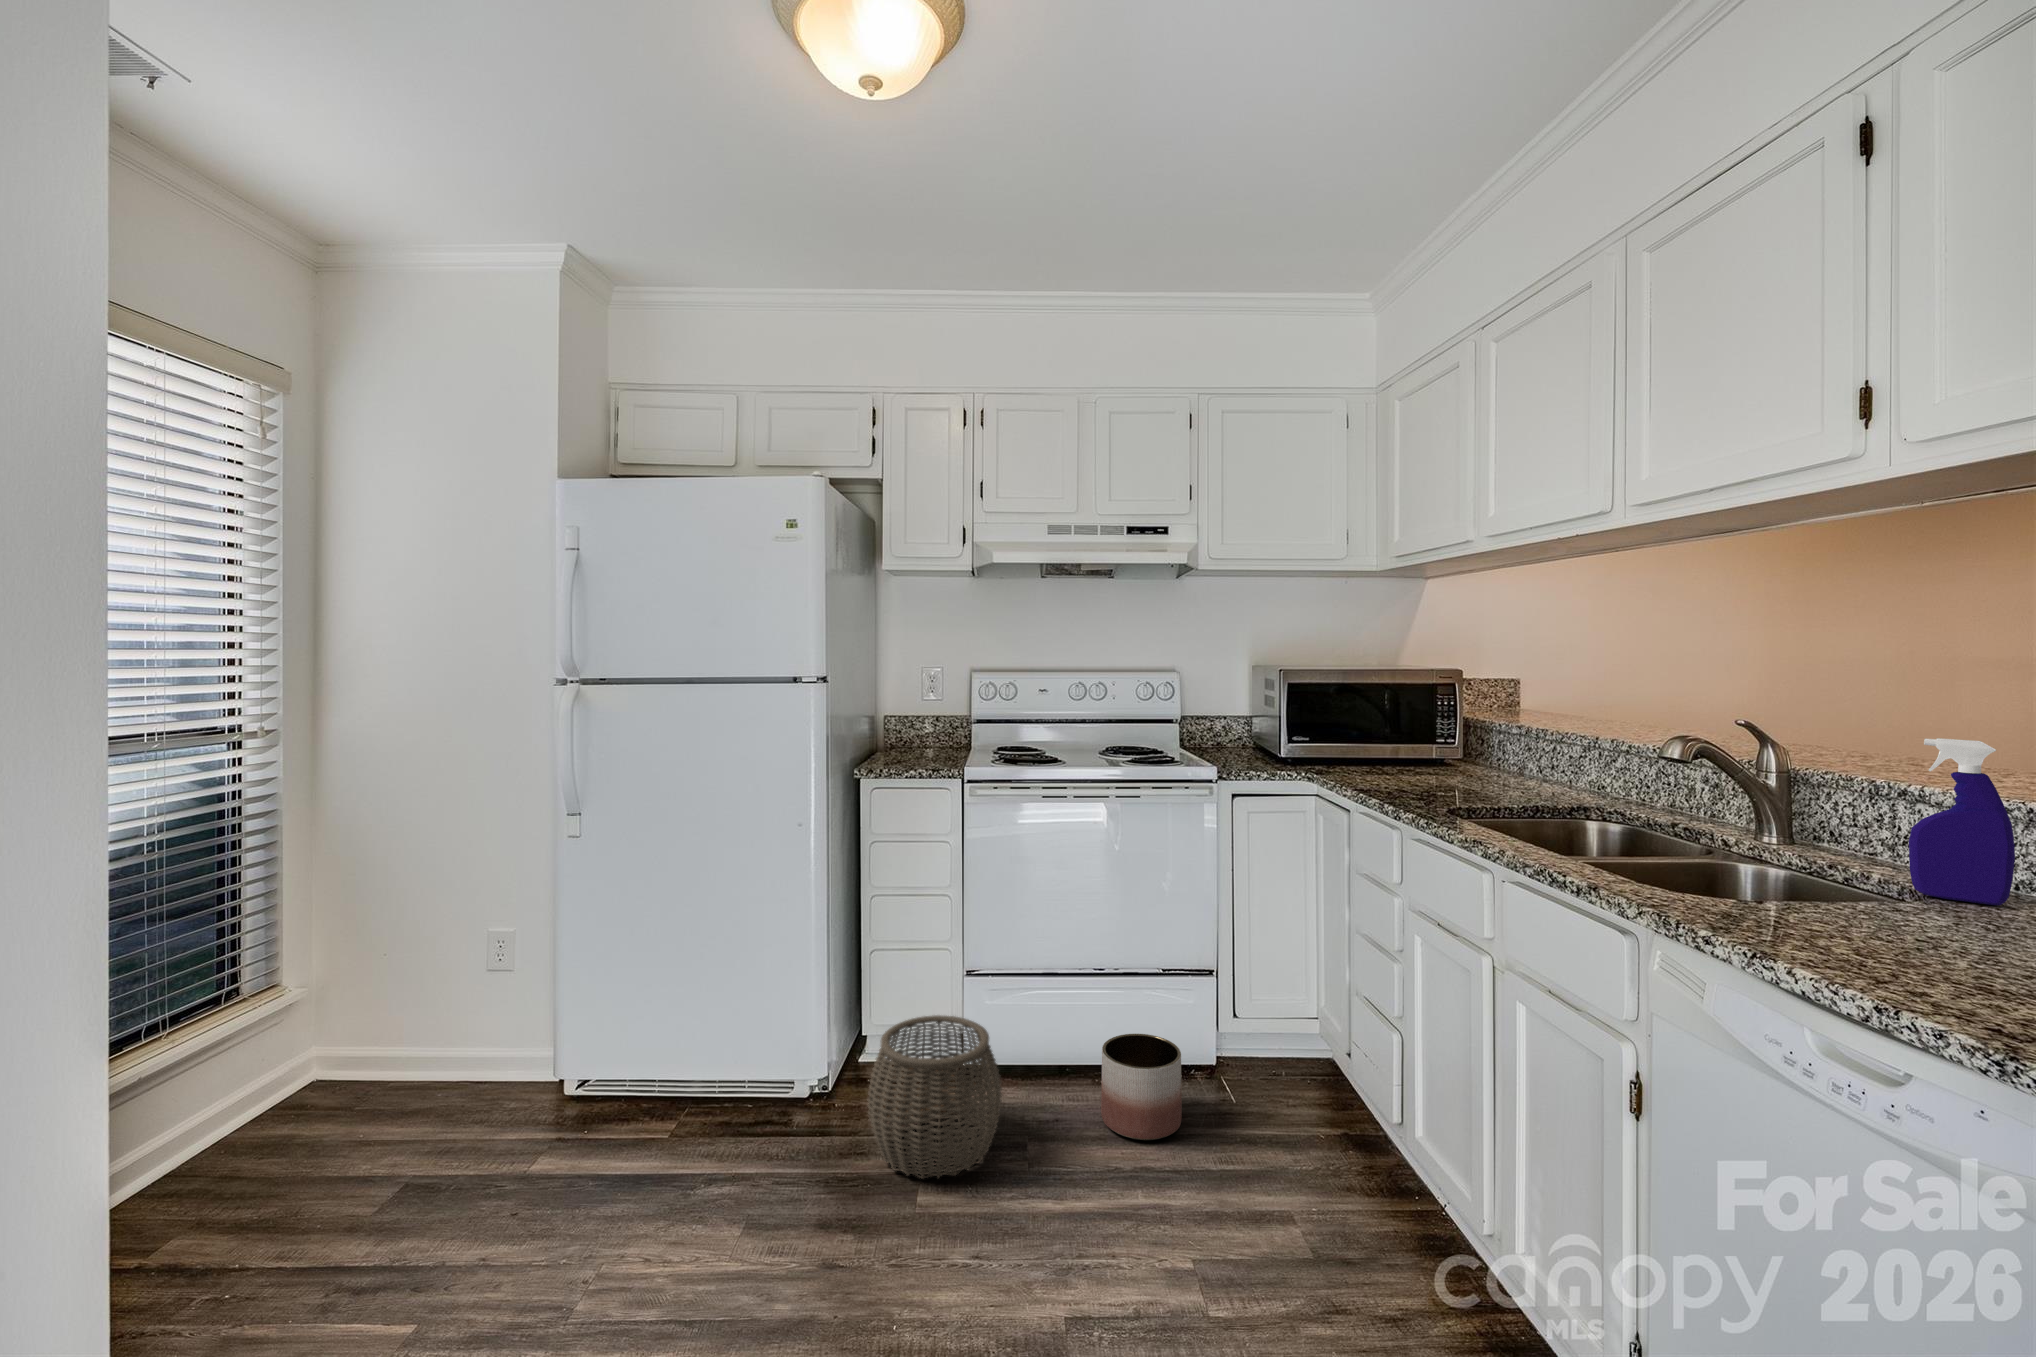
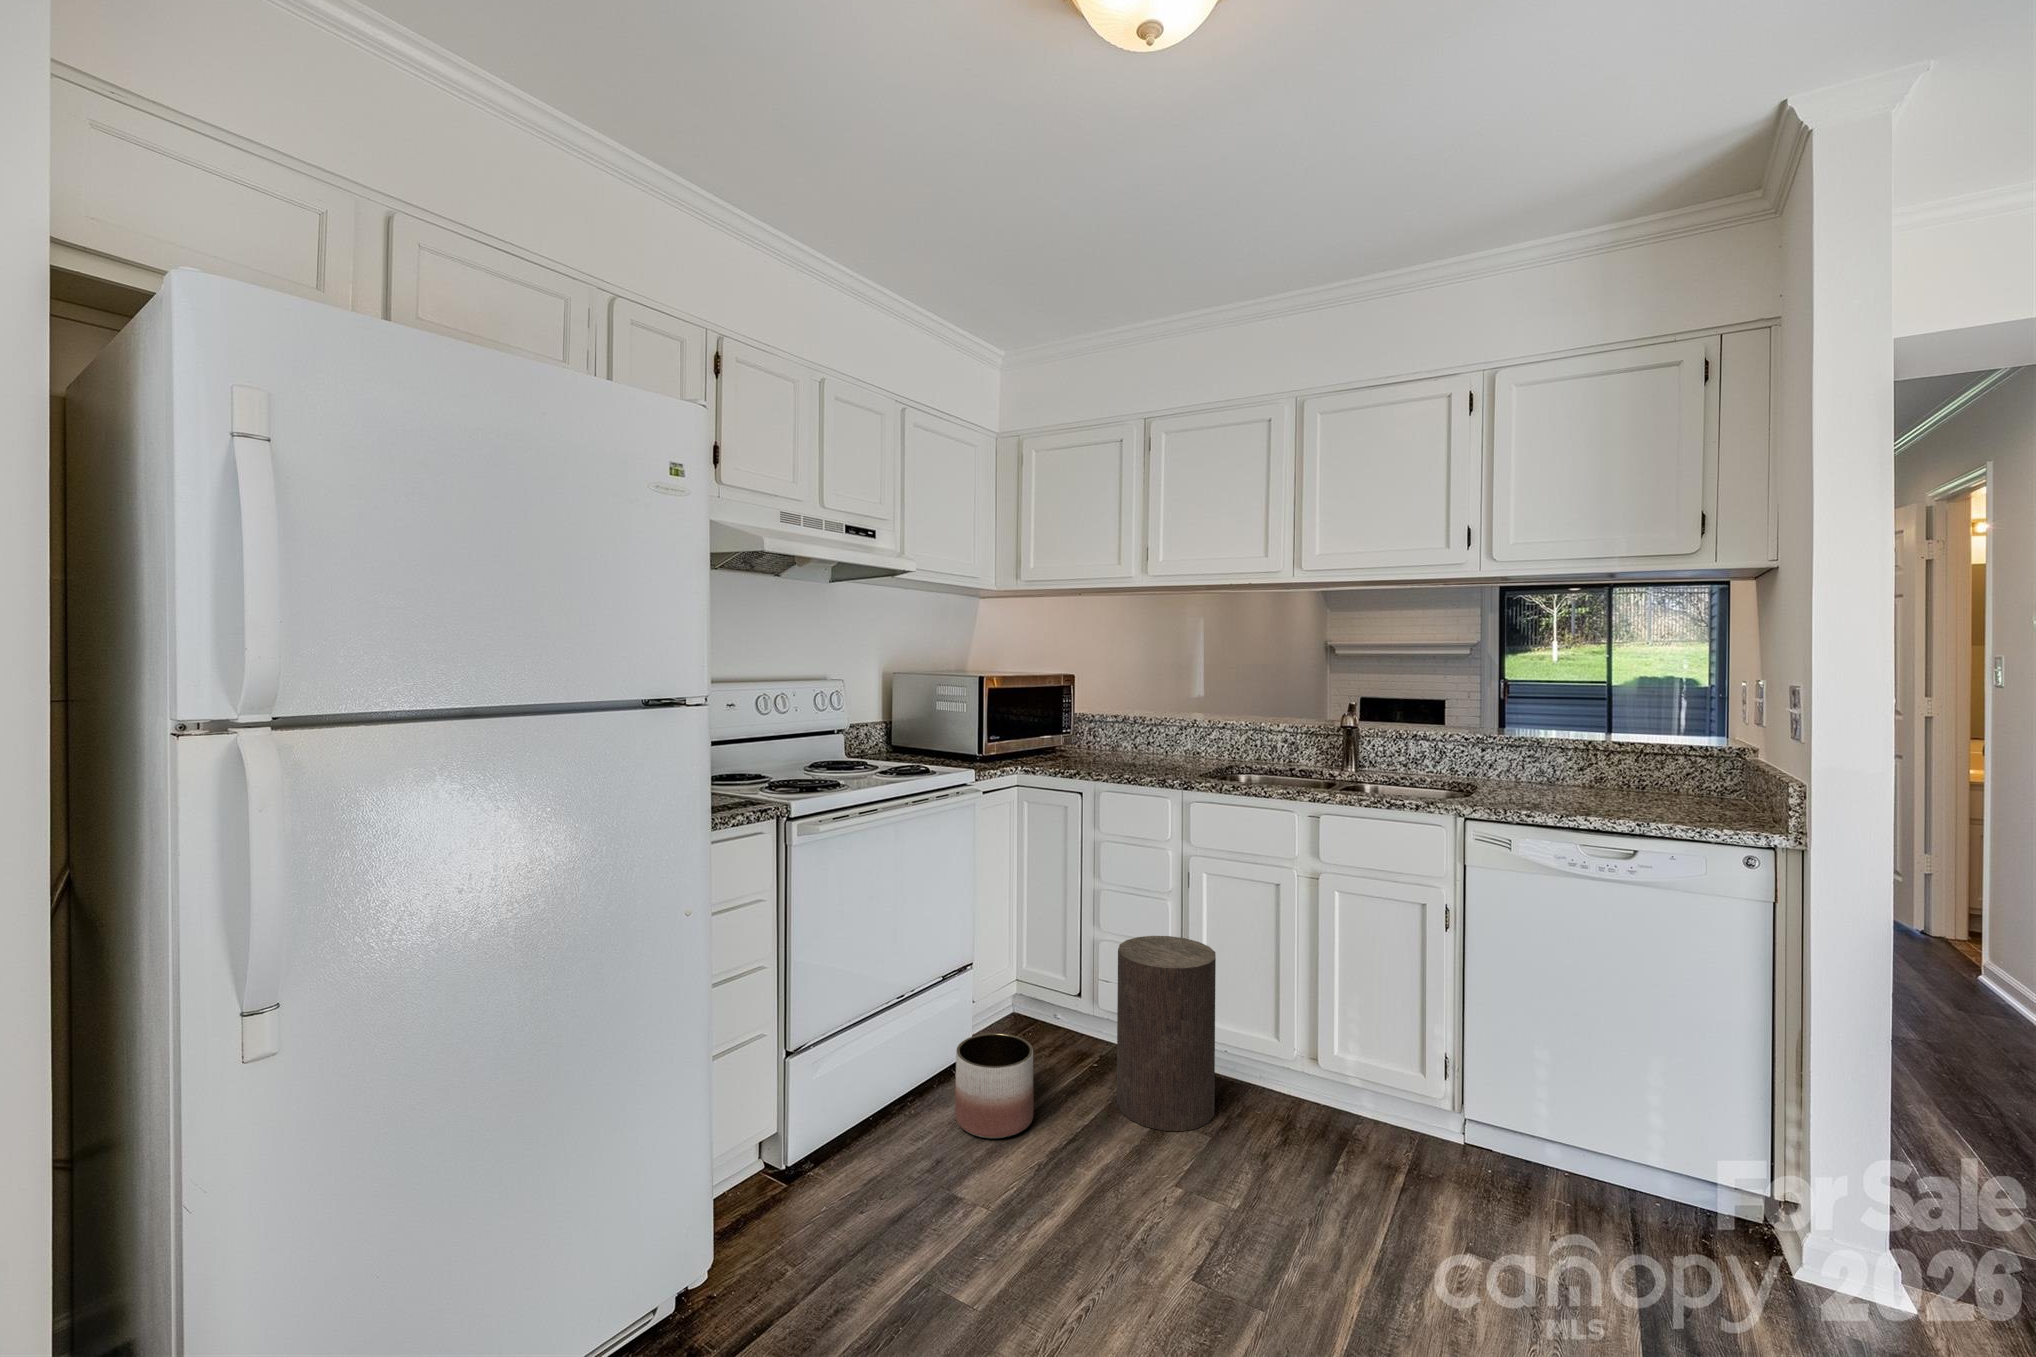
spray bottle: present [1909,738,2015,905] -> none [1455,707,1489,785]
stool: none [1253,990,1382,1243] -> present [1117,936,1216,1131]
woven basket: present [868,1015,1002,1179] -> none [805,1086,968,1298]

